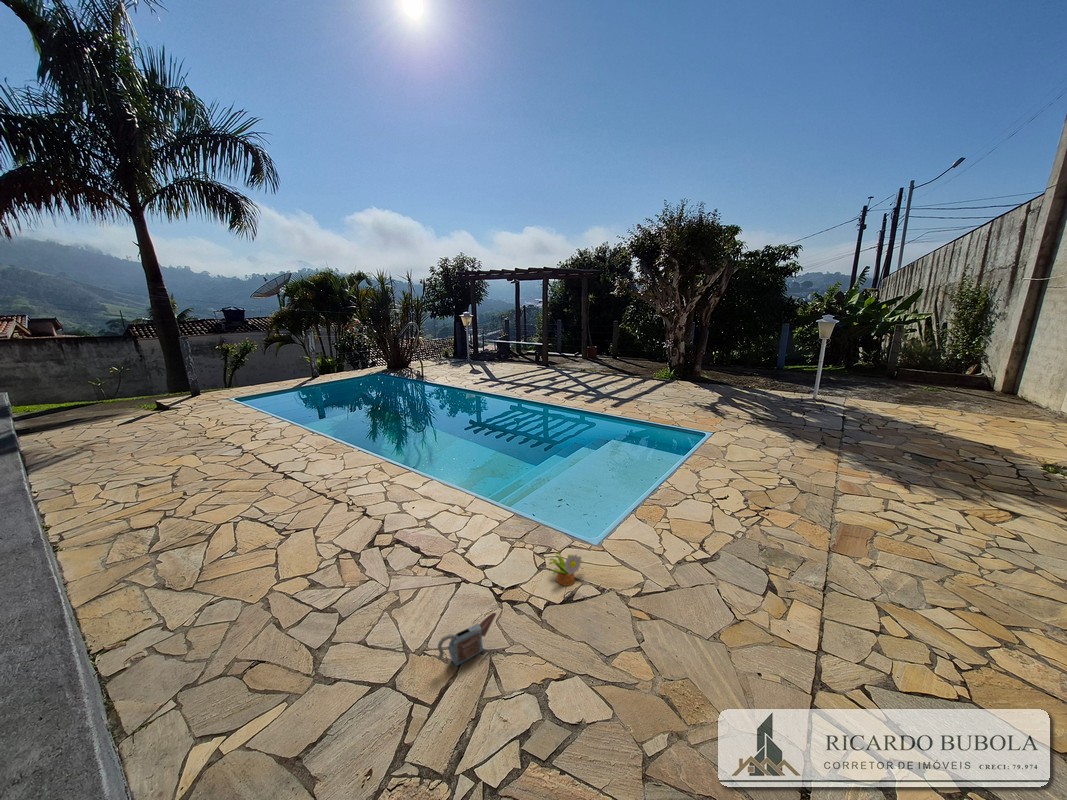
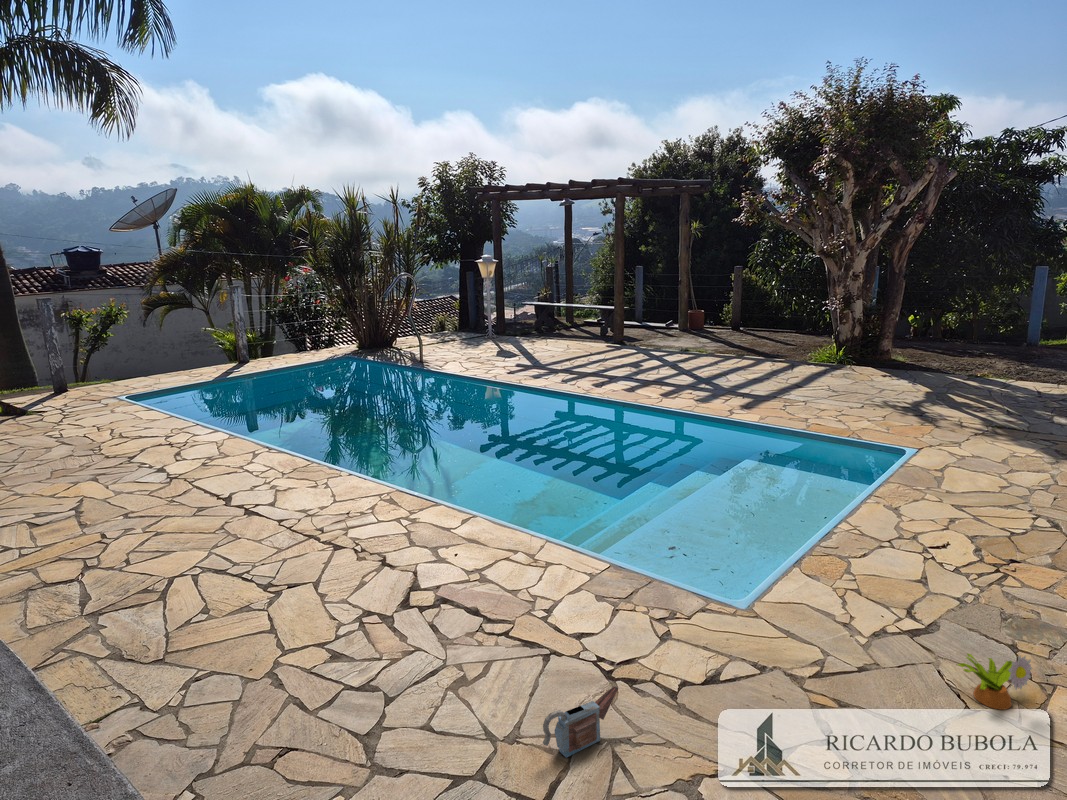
decorative plant: present [549,553,583,586] -> present [957,654,1032,710]

